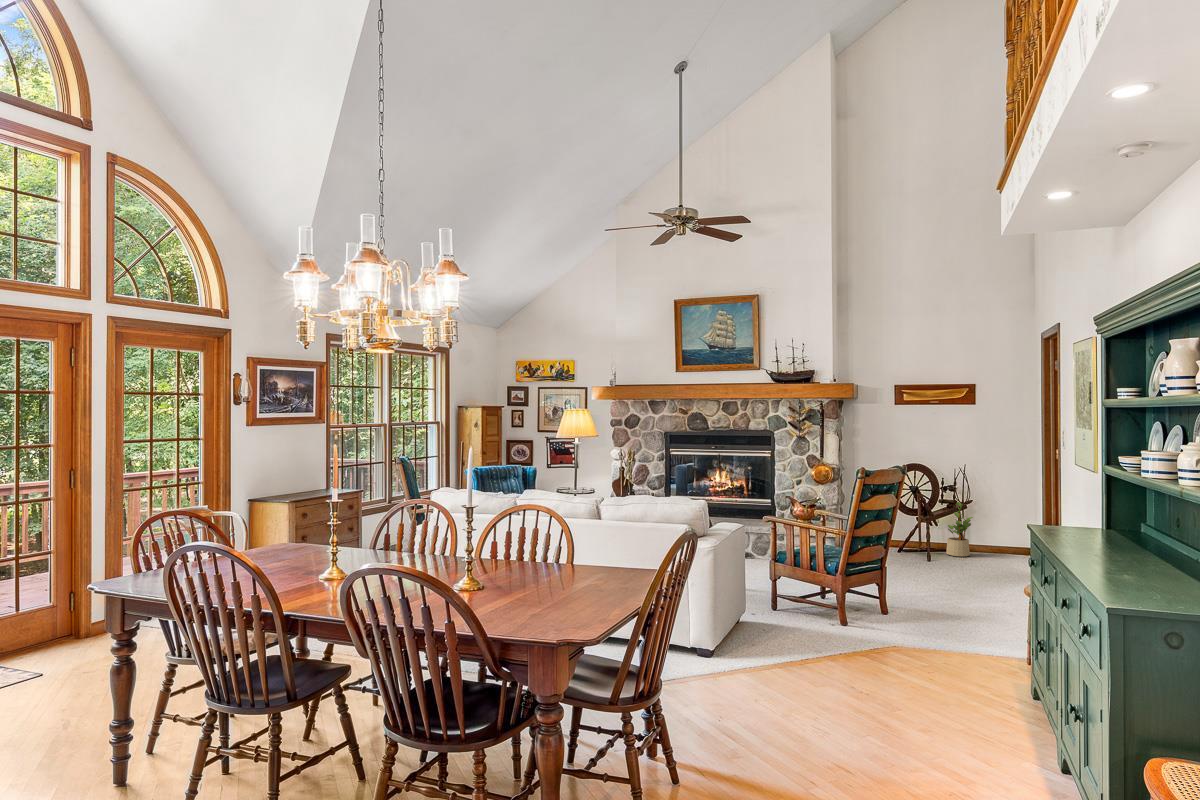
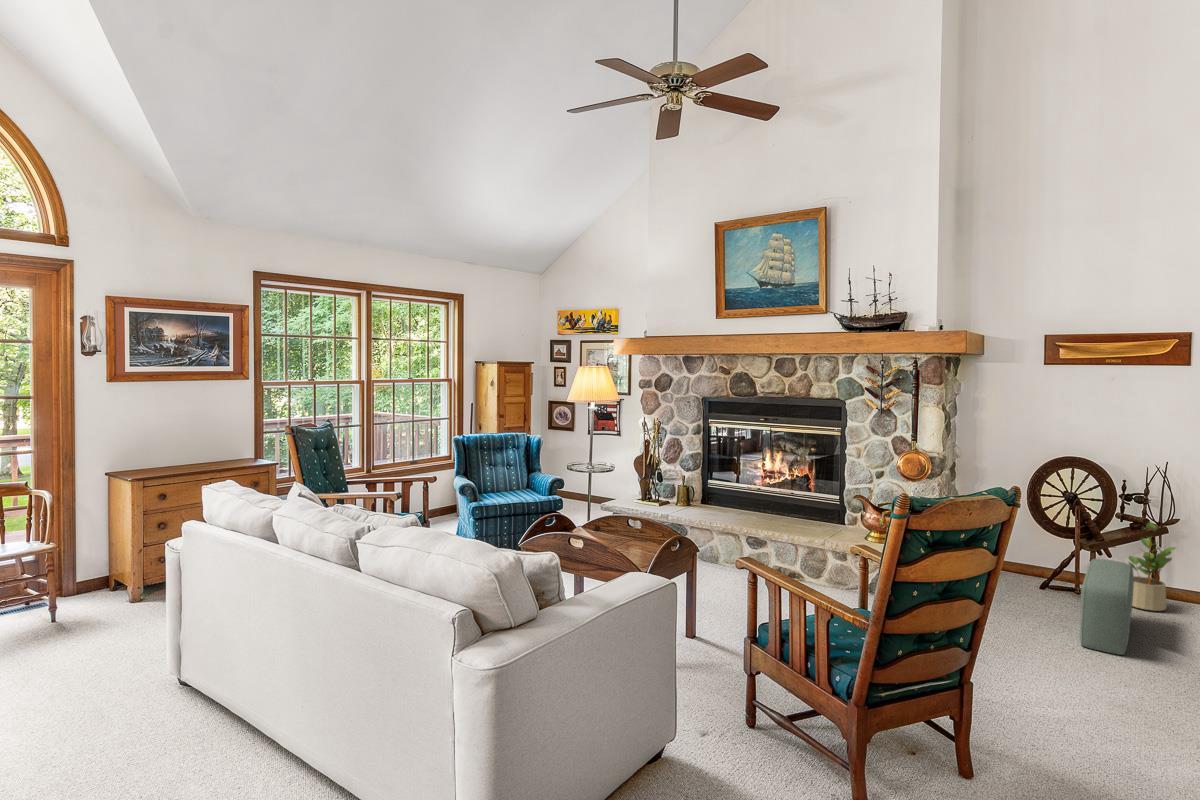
pouf: none [927,525,952,575] -> present [1080,559,1134,655]

